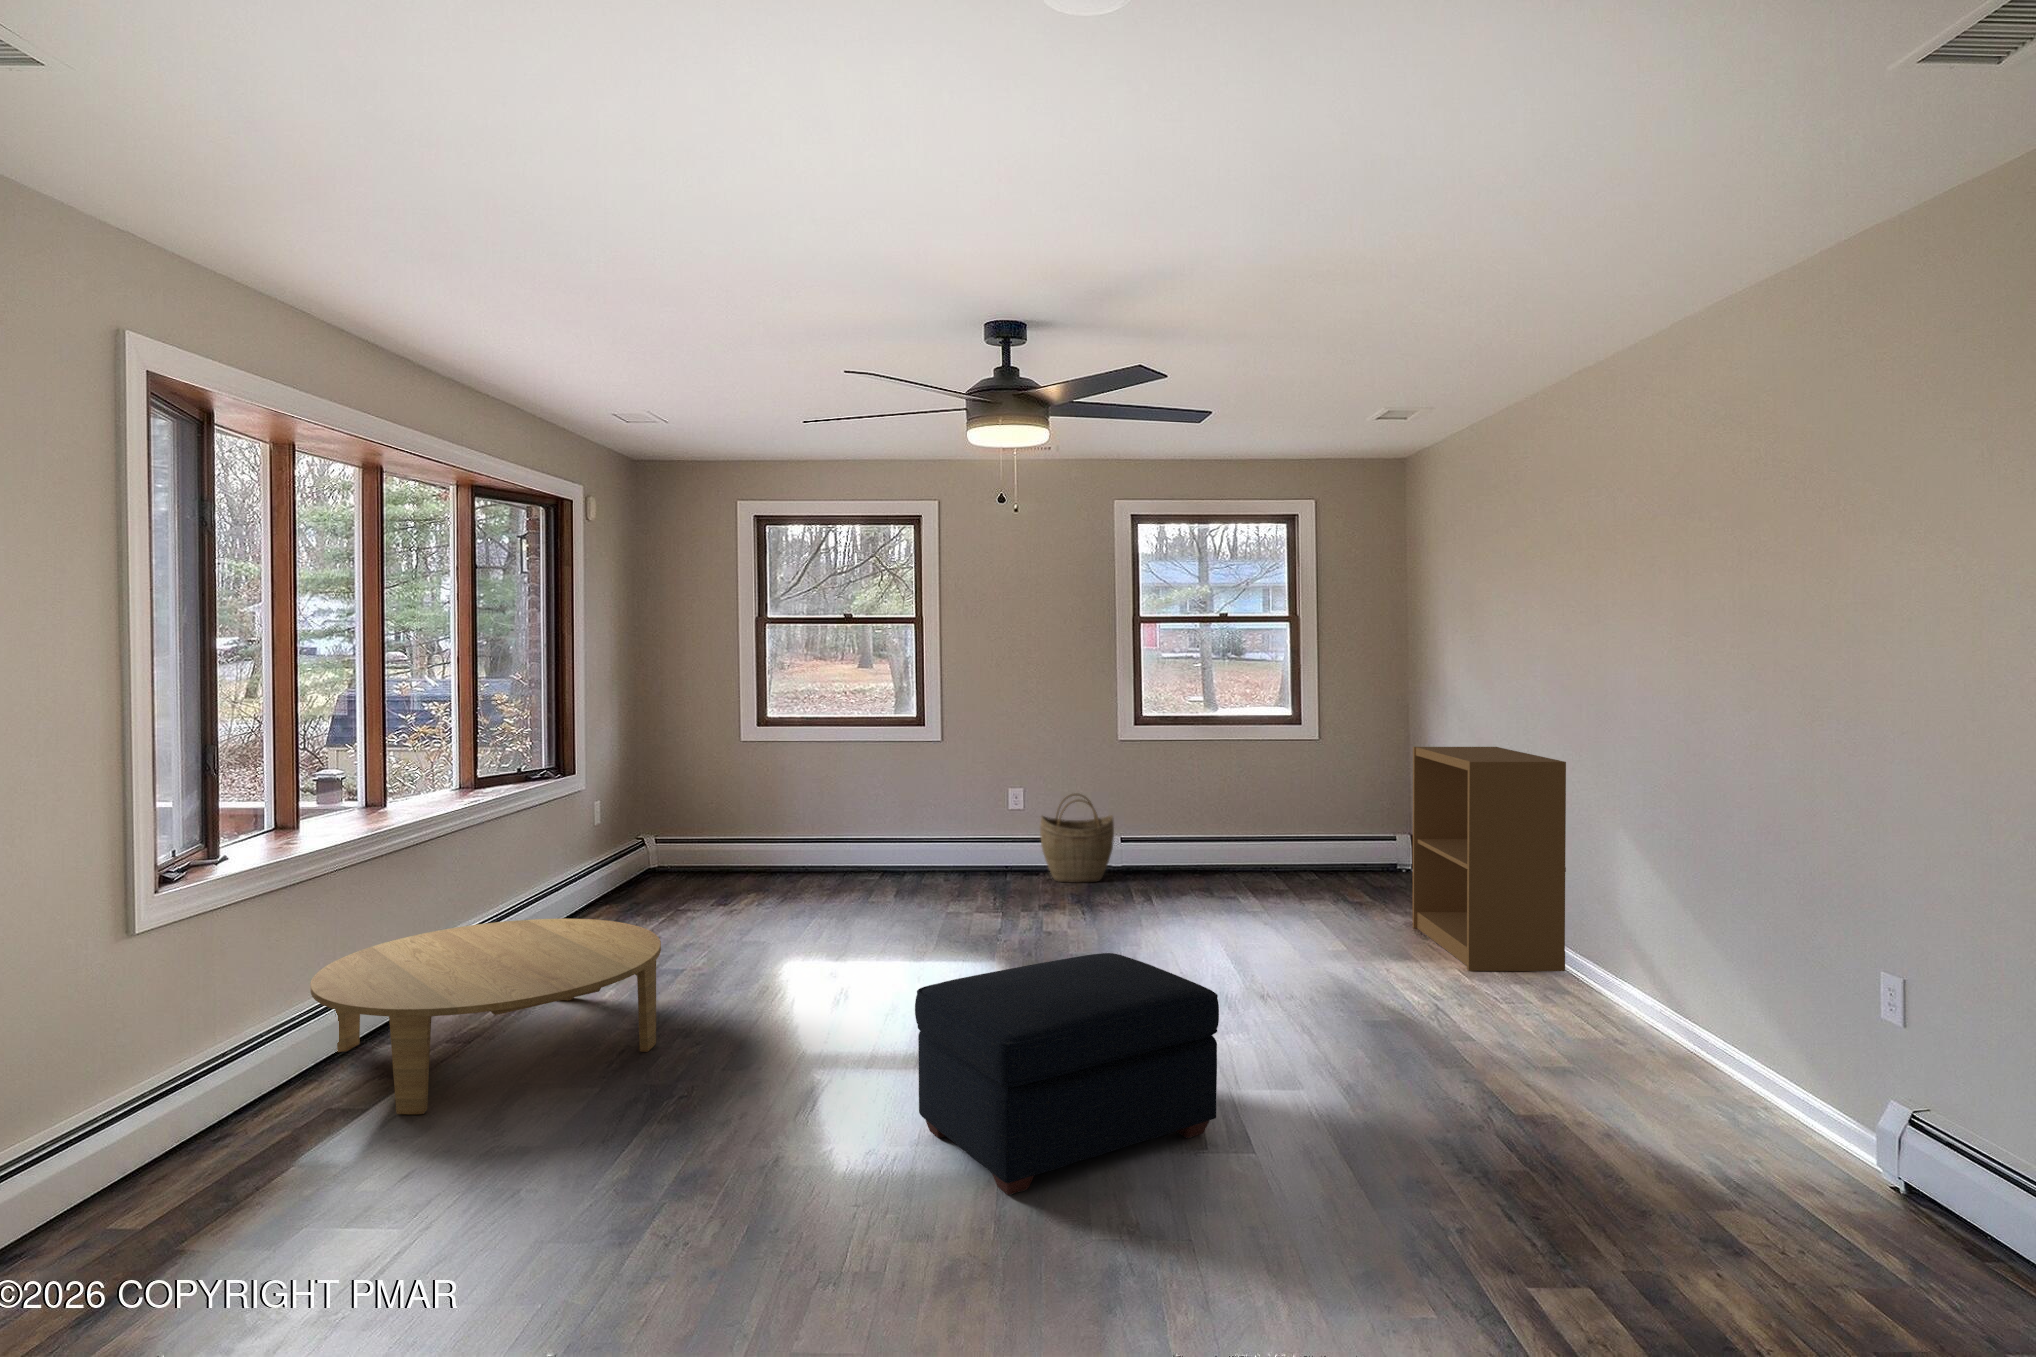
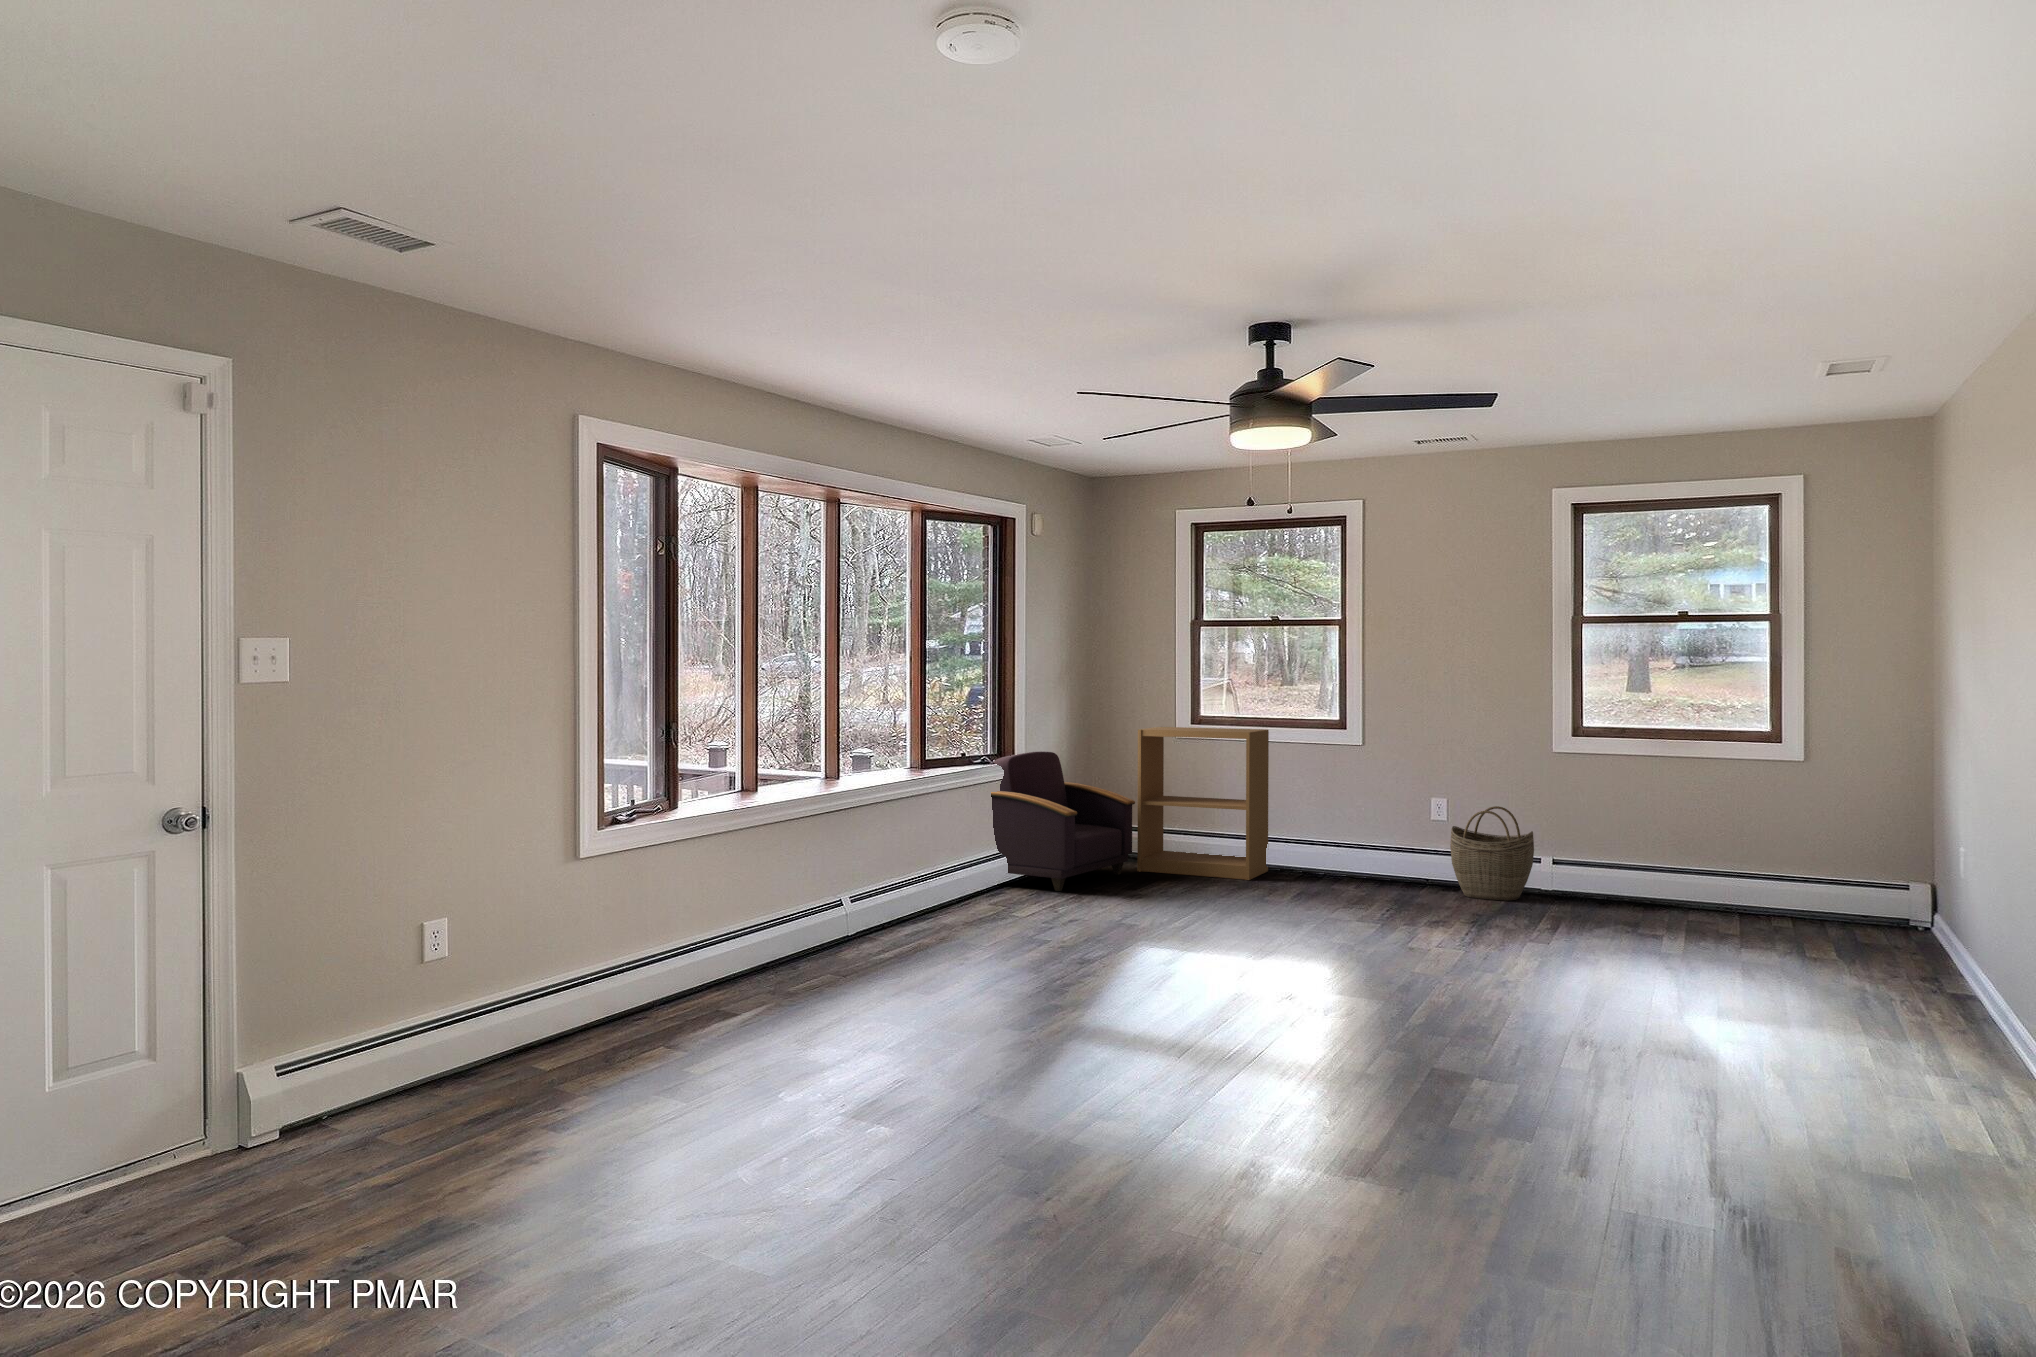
bookshelf: present [1412,747,1566,971] -> present [1137,727,1269,880]
armchair: none [539,766,718,930] -> present [991,751,1135,891]
coffee table: present [310,919,661,1114] -> none [773,856,1004,961]
ottoman: present [915,953,1219,1195] -> none [1105,904,1329,1051]

